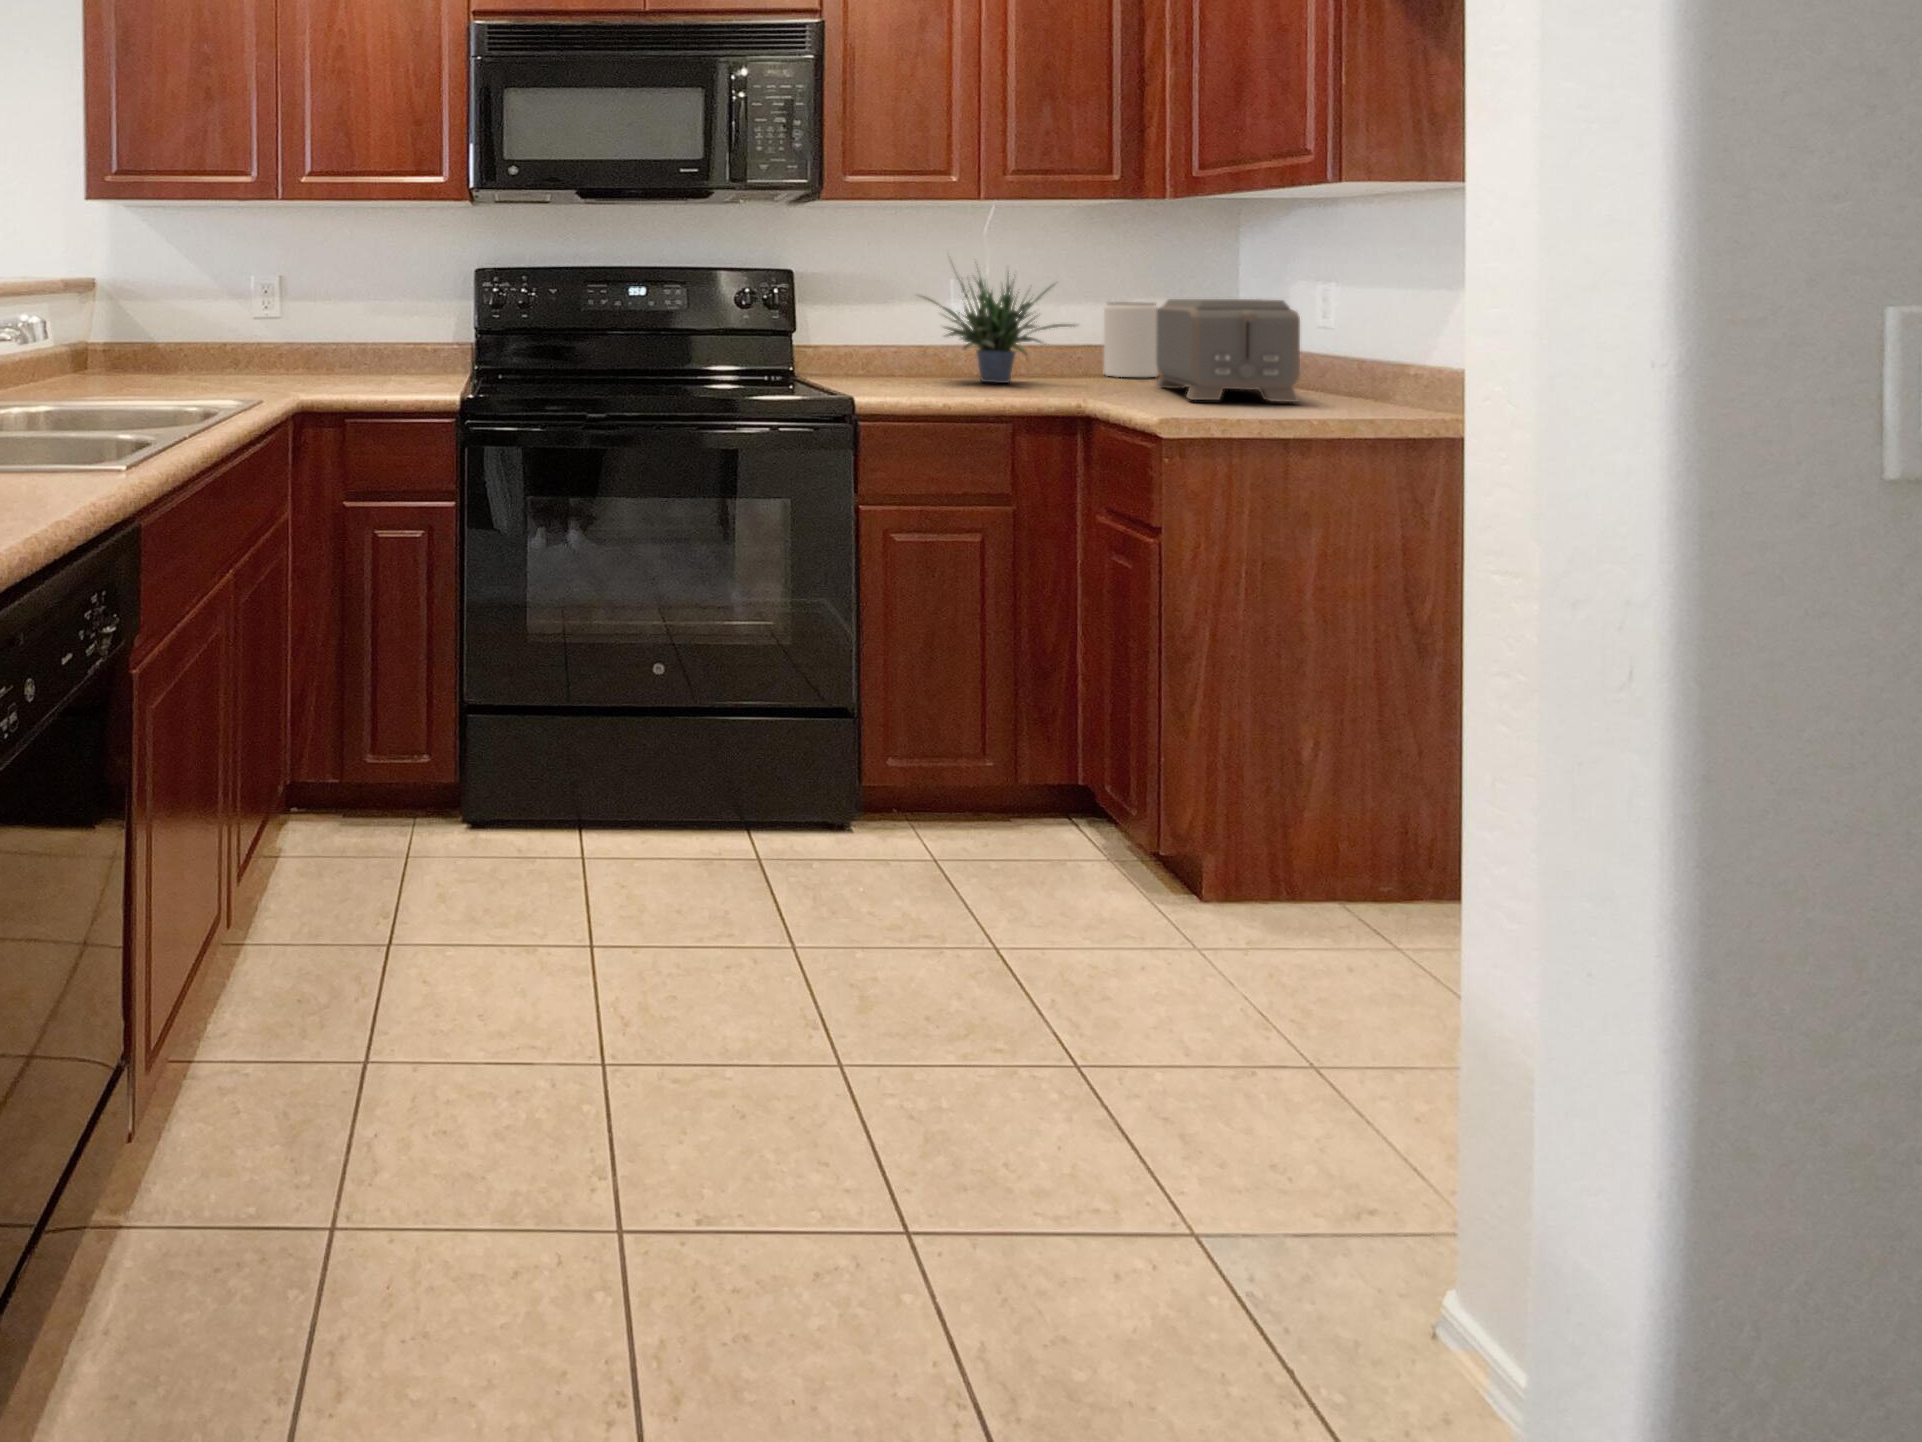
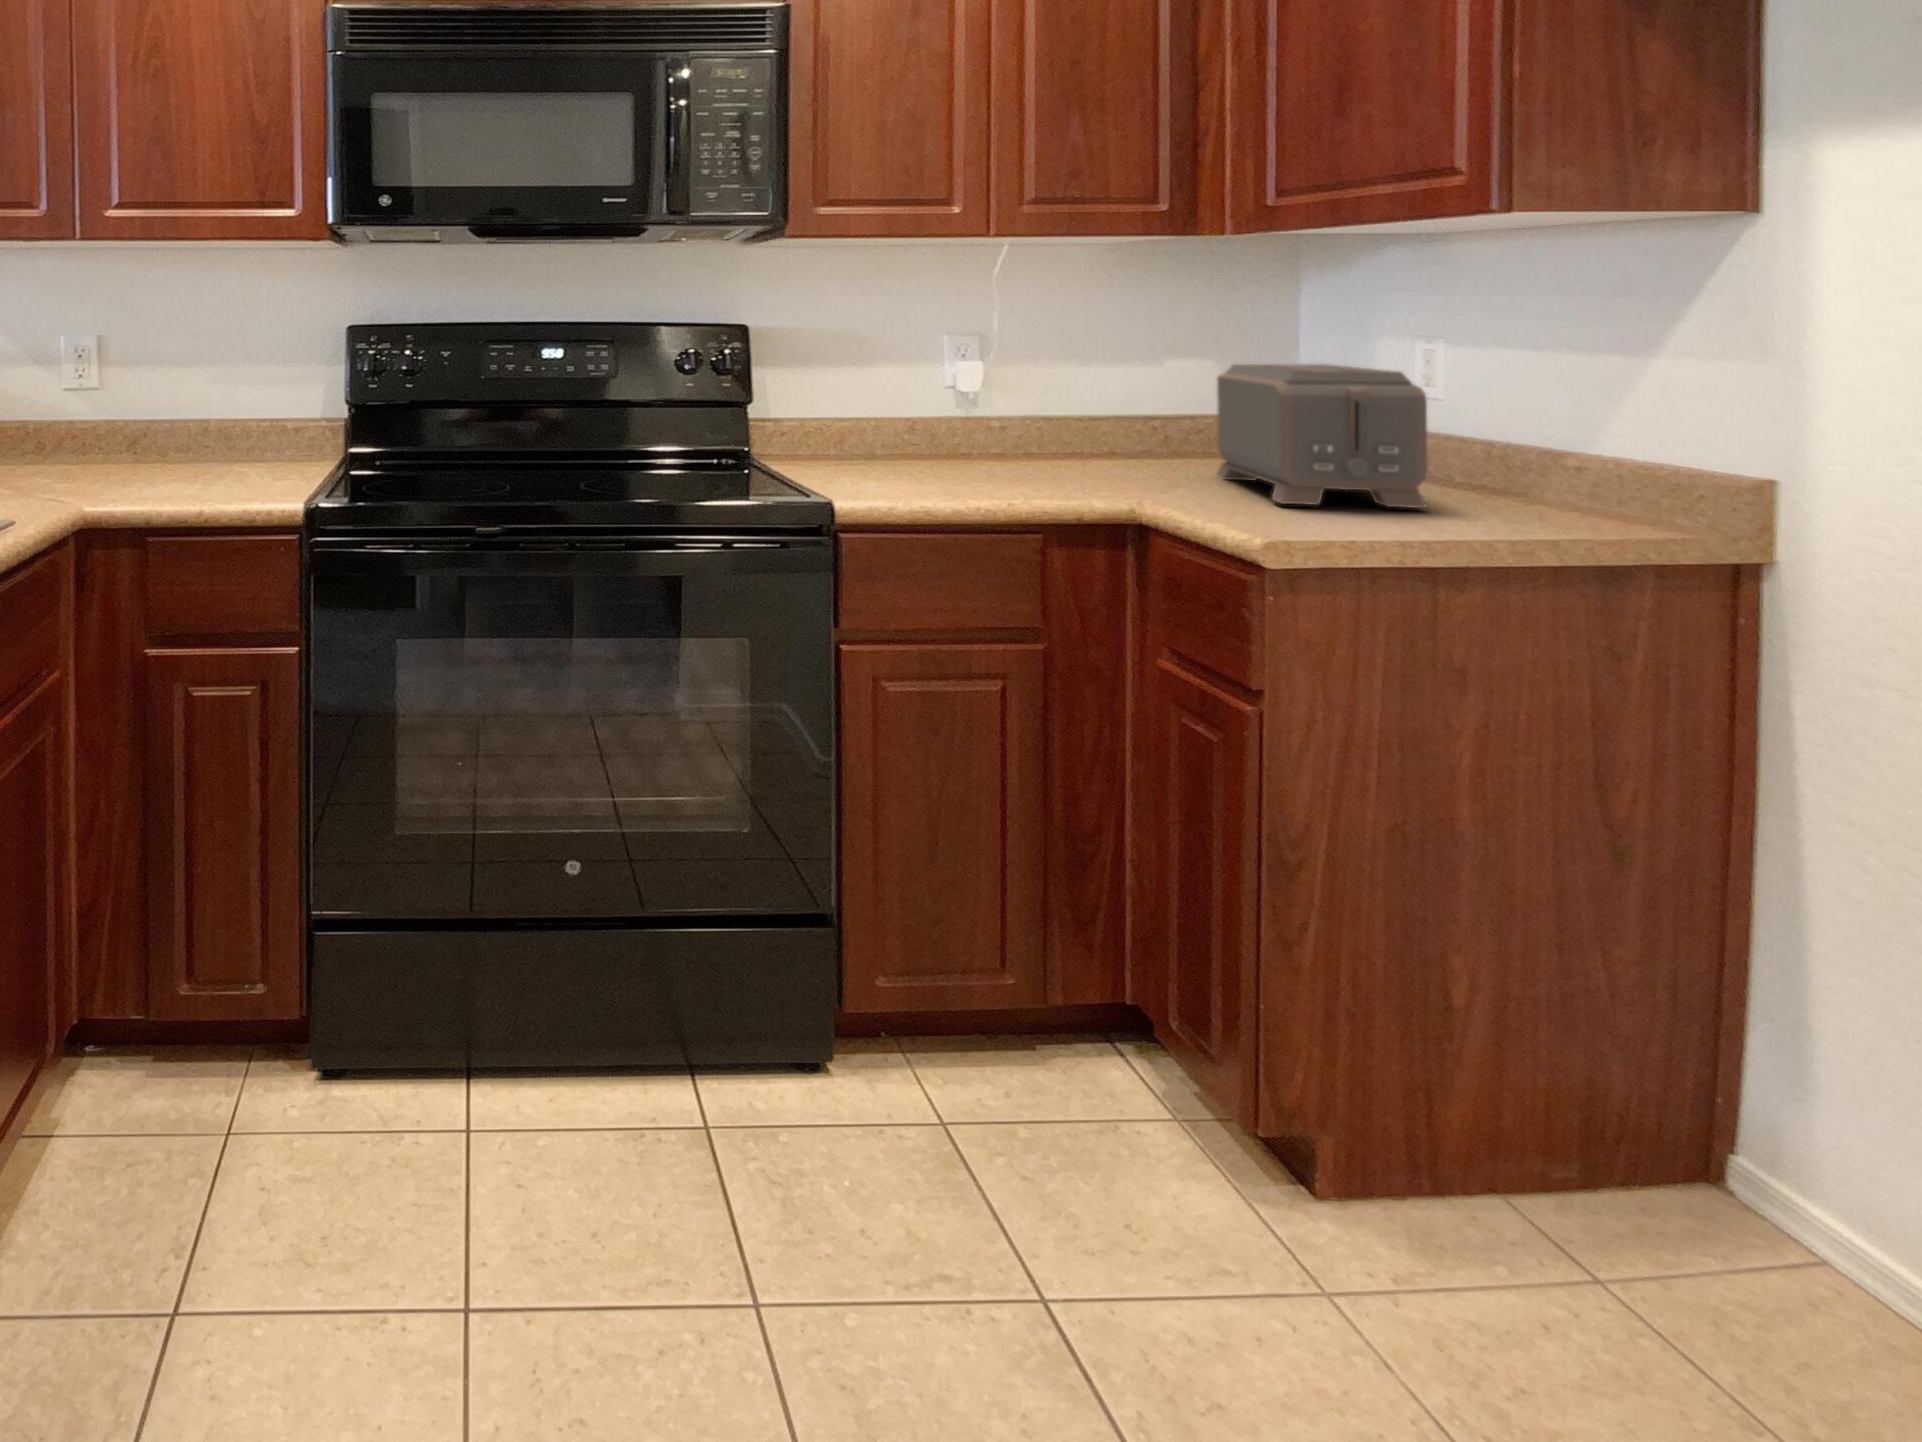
potted plant: present [923,277,1075,383] -> none [901,299,1118,471]
jar: present [1103,302,1158,377] -> none [1140,364,1211,461]

